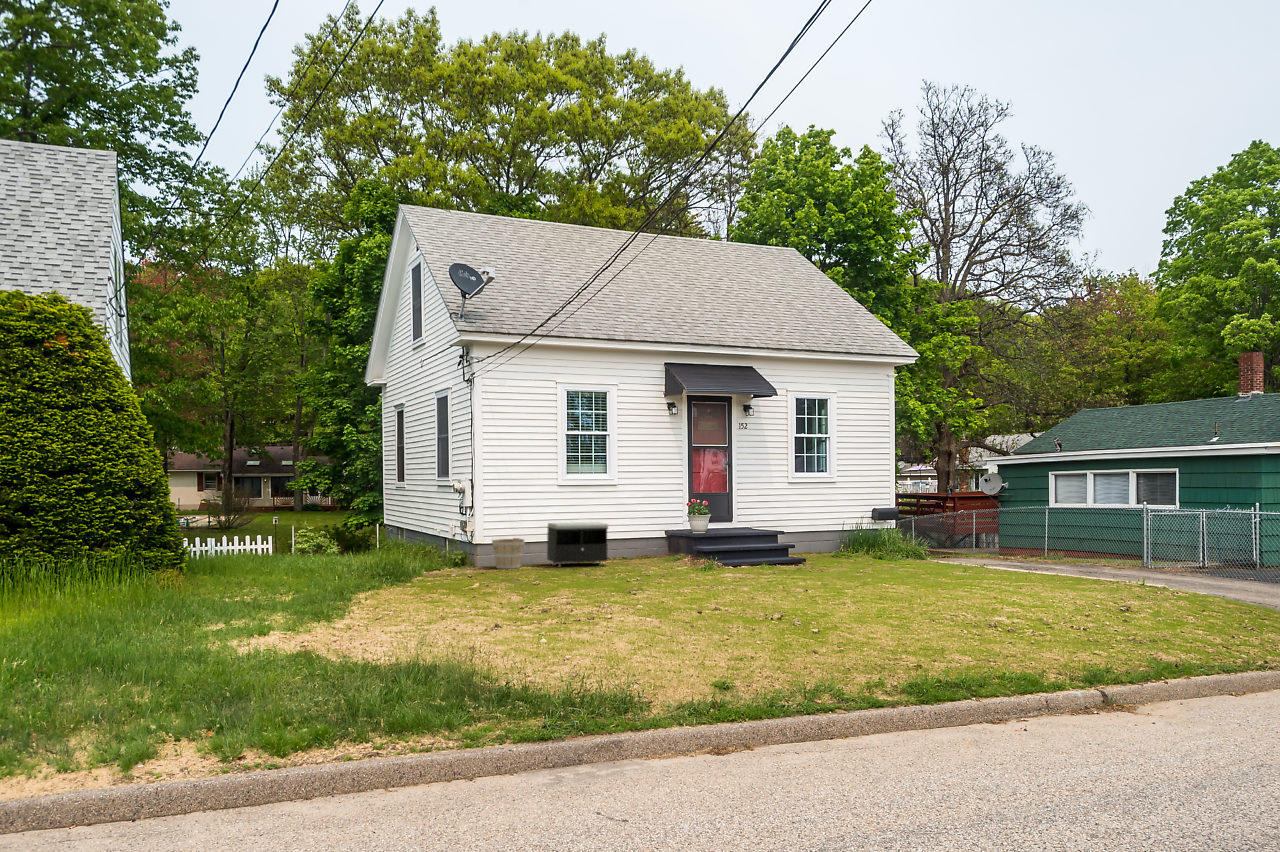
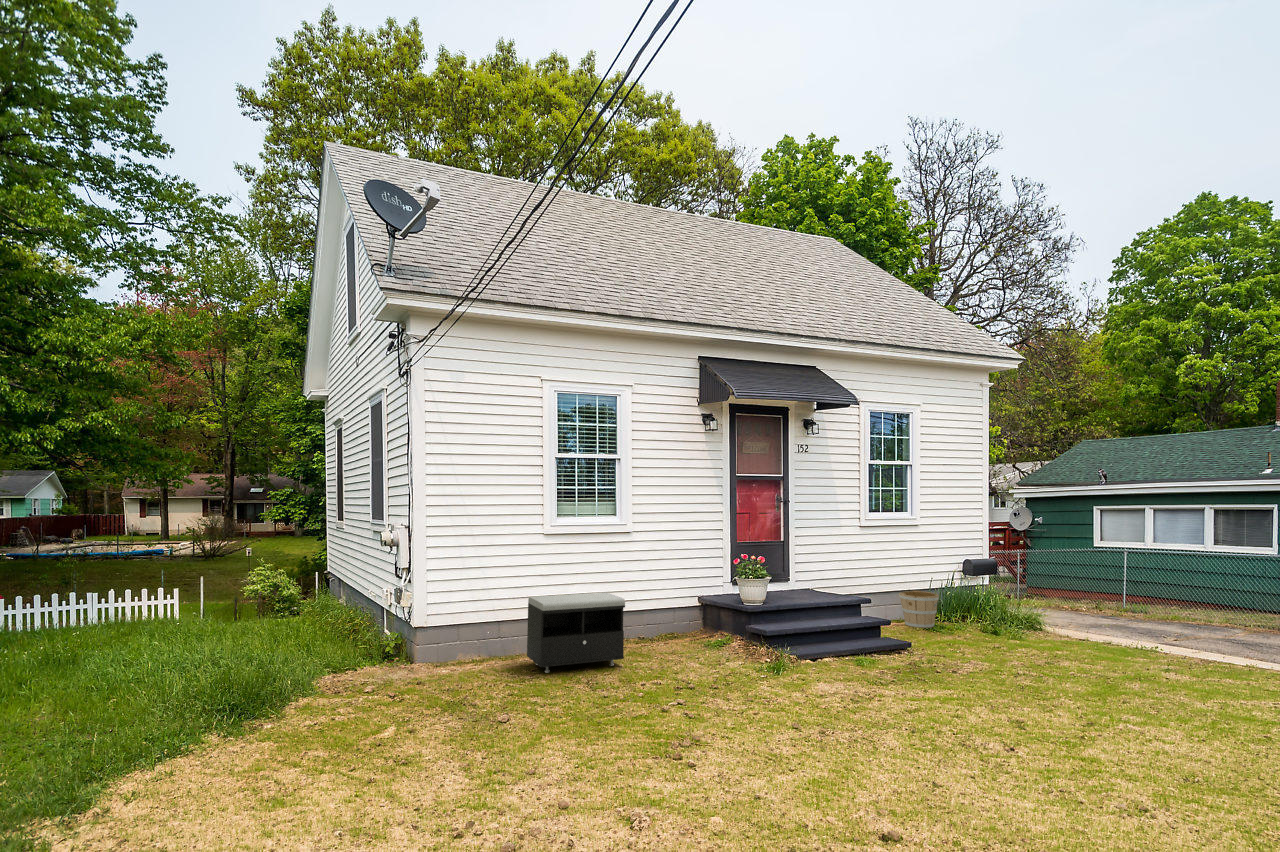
wooden bucket: present [492,538,525,569] -> present [899,591,939,628]

